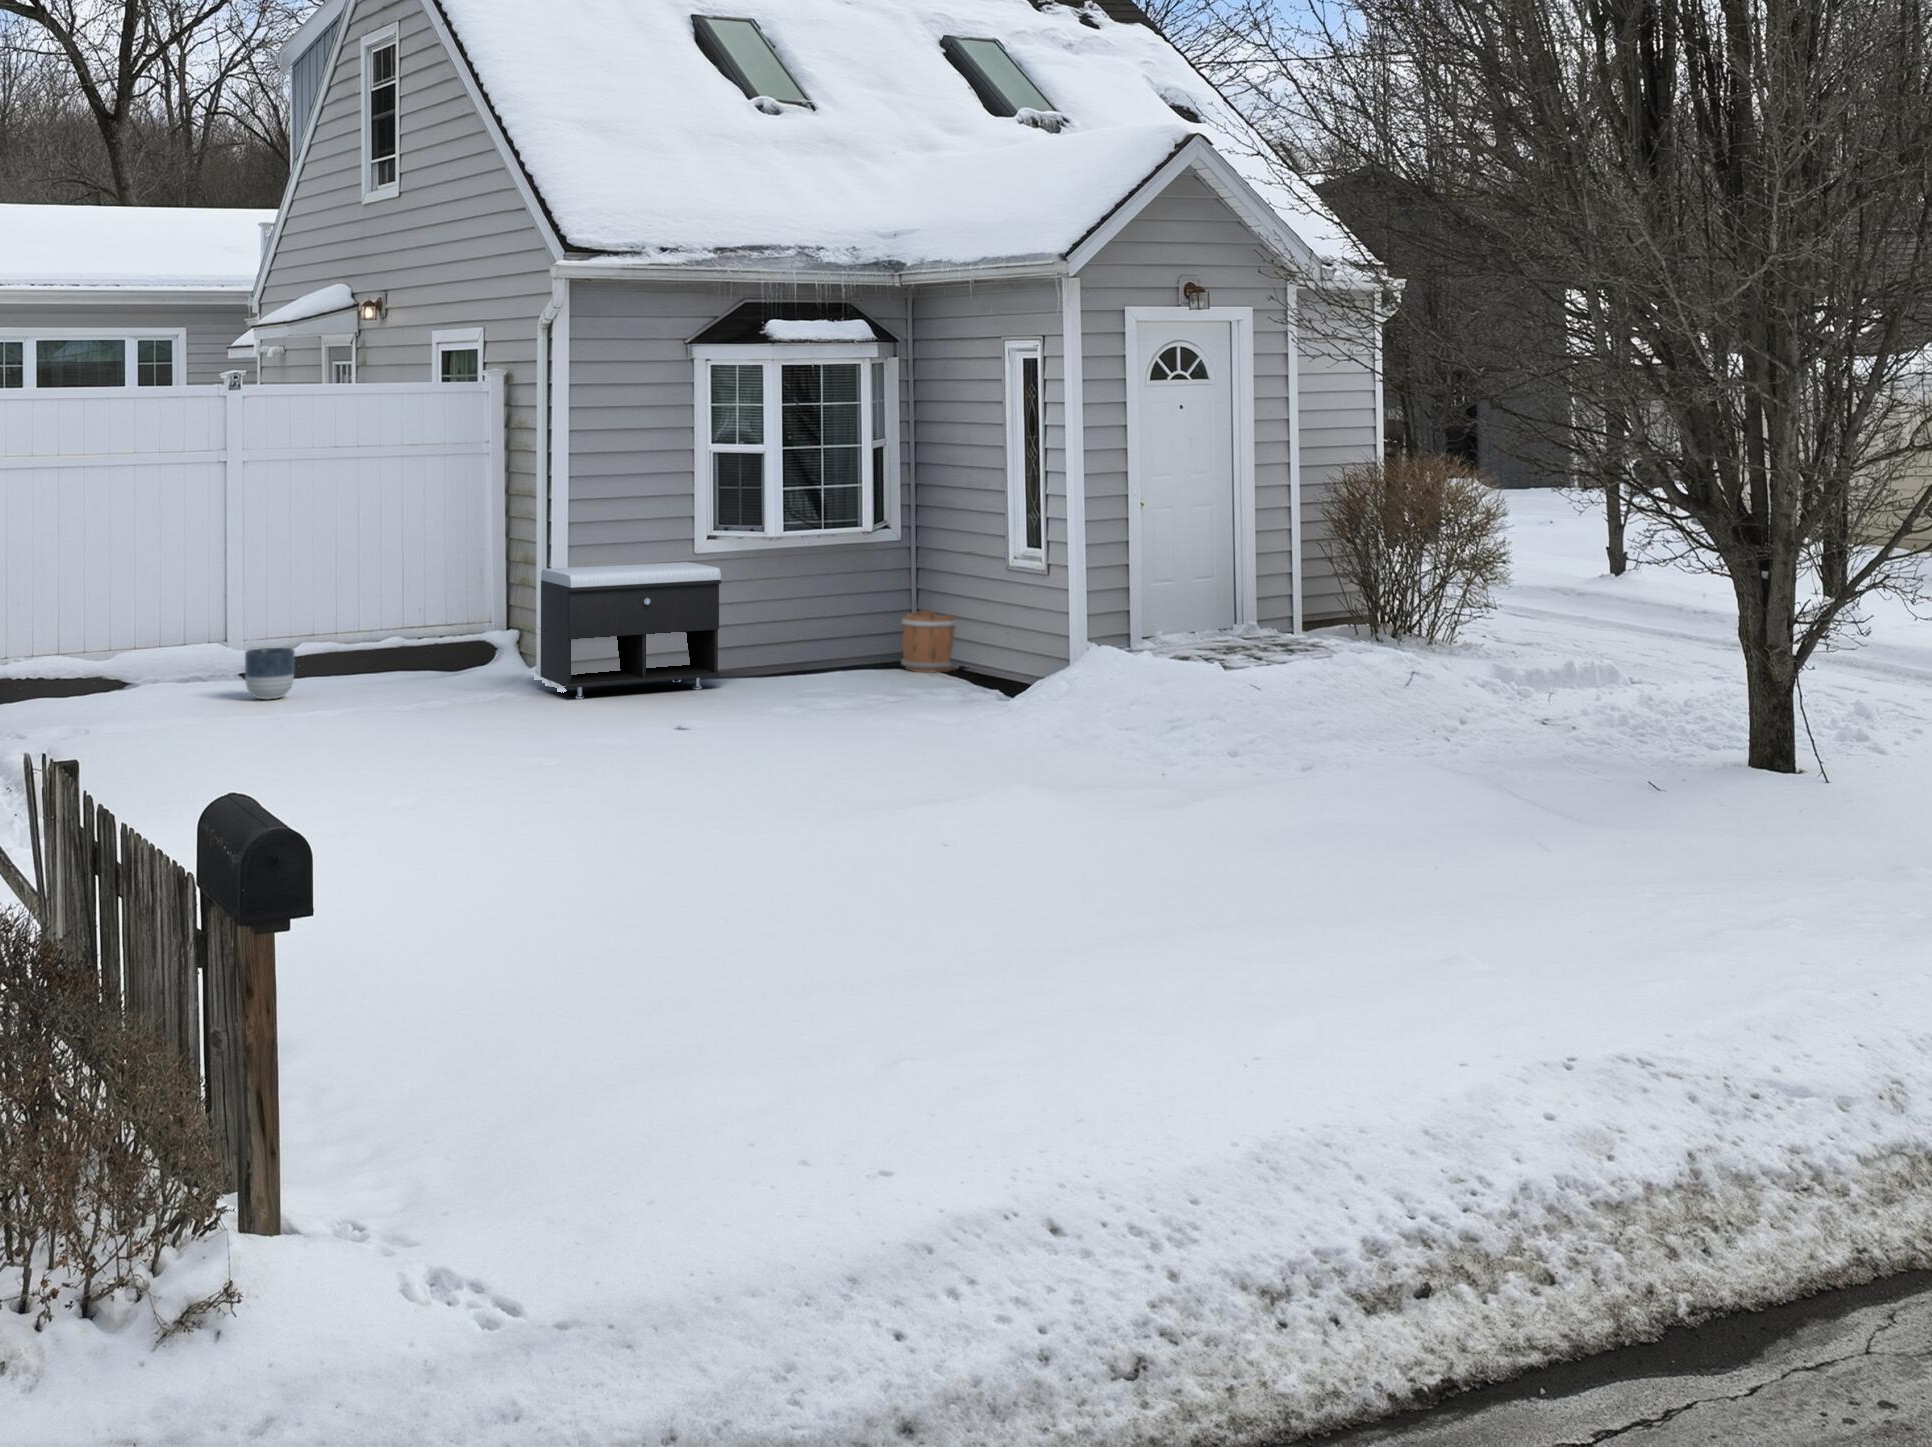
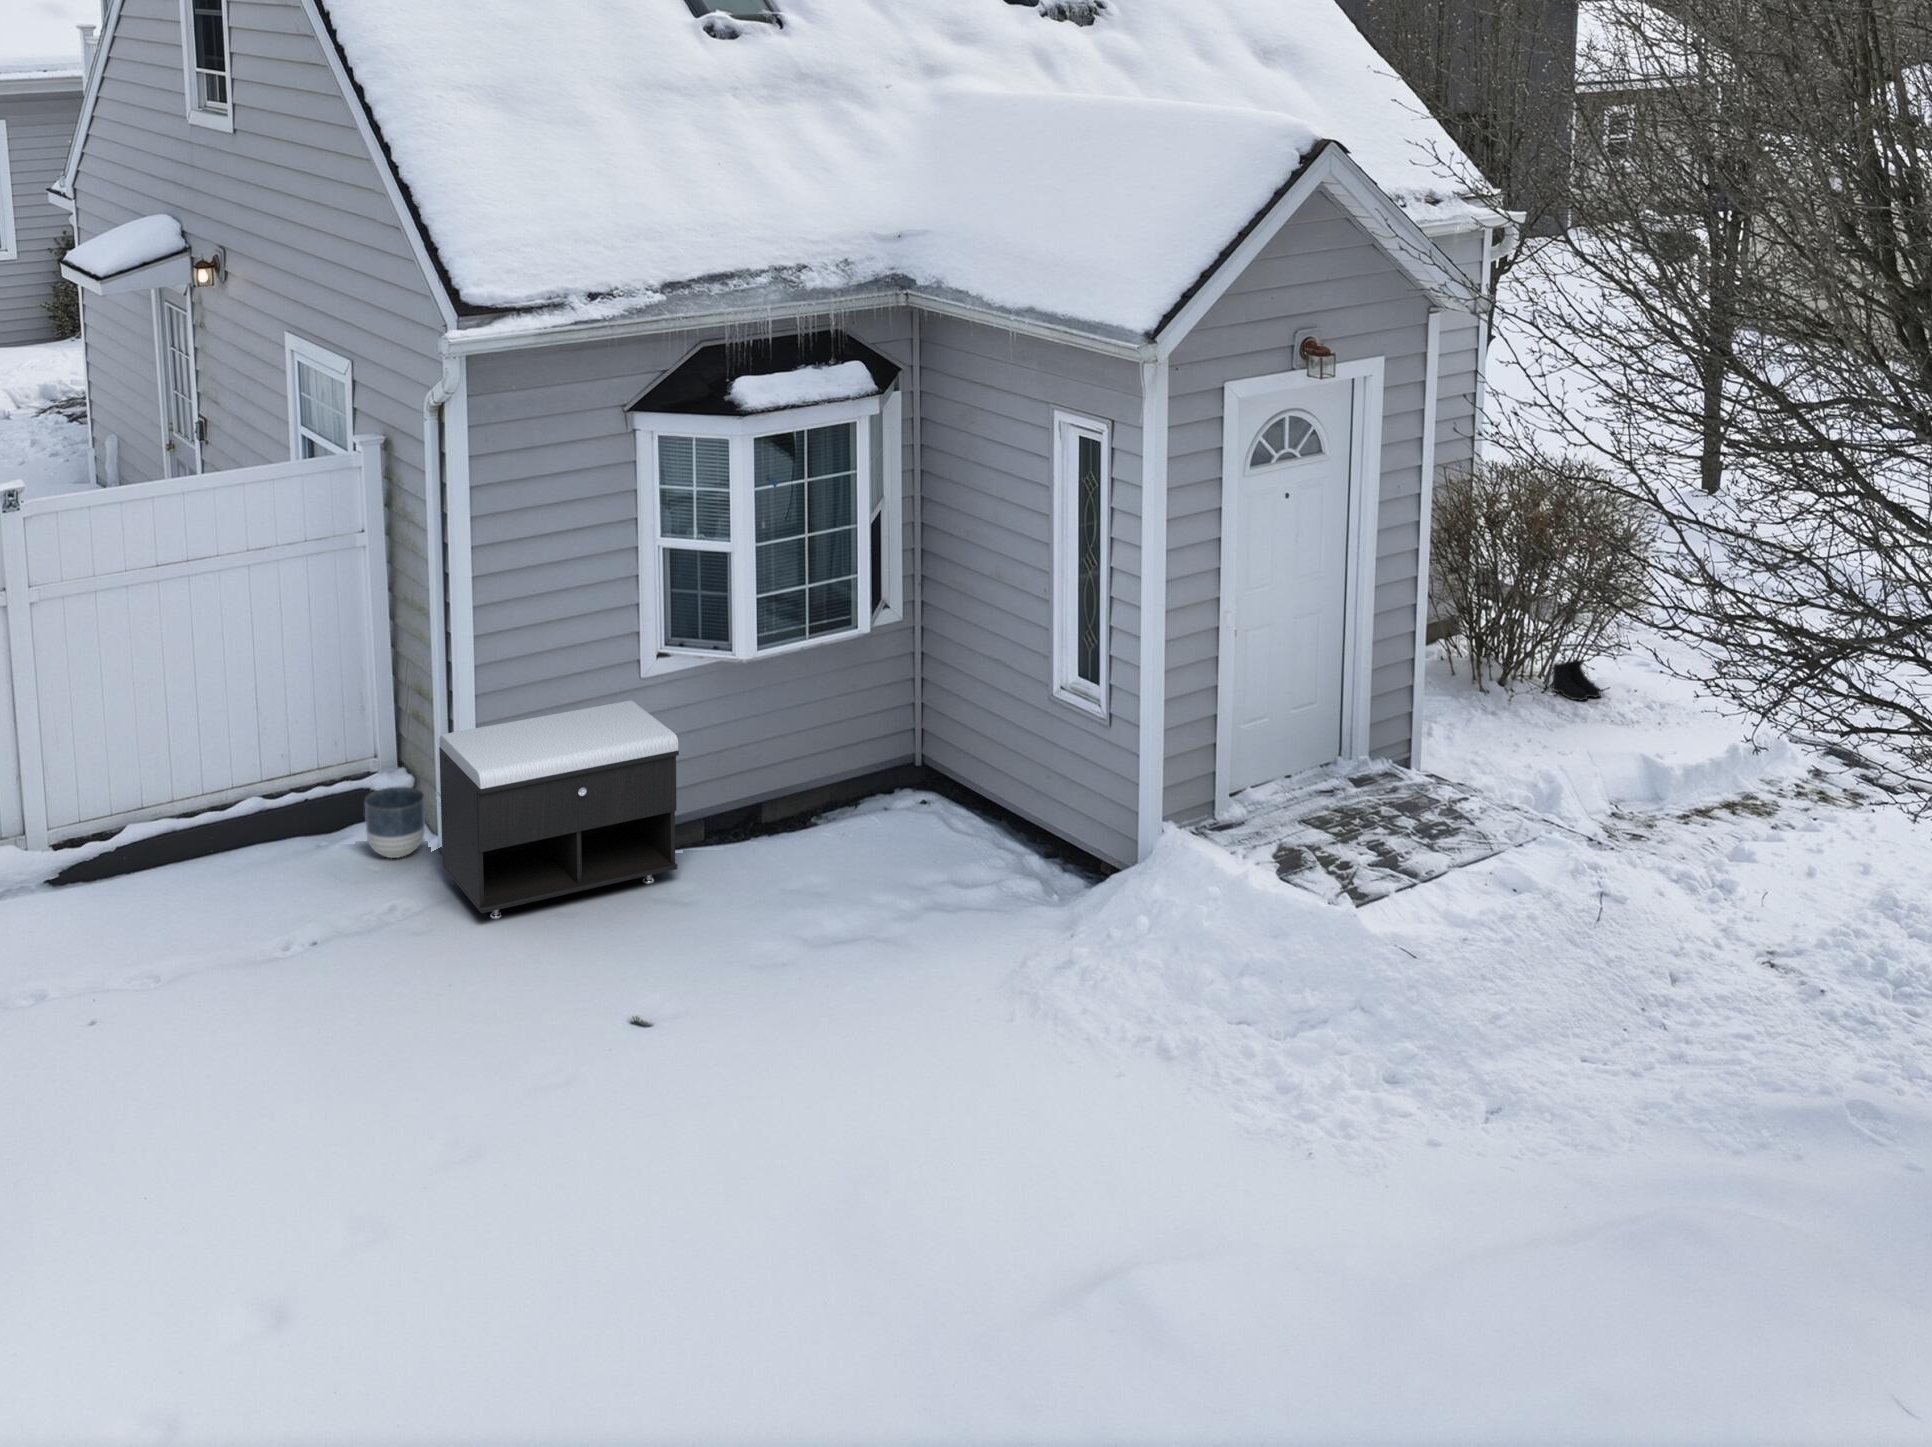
boots: none [1436,608,1475,637] -> present [1552,660,1601,701]
bucket: present [901,611,957,672] -> none [904,729,985,822]
planter: present [245,648,295,700] -> present [365,786,425,858]

